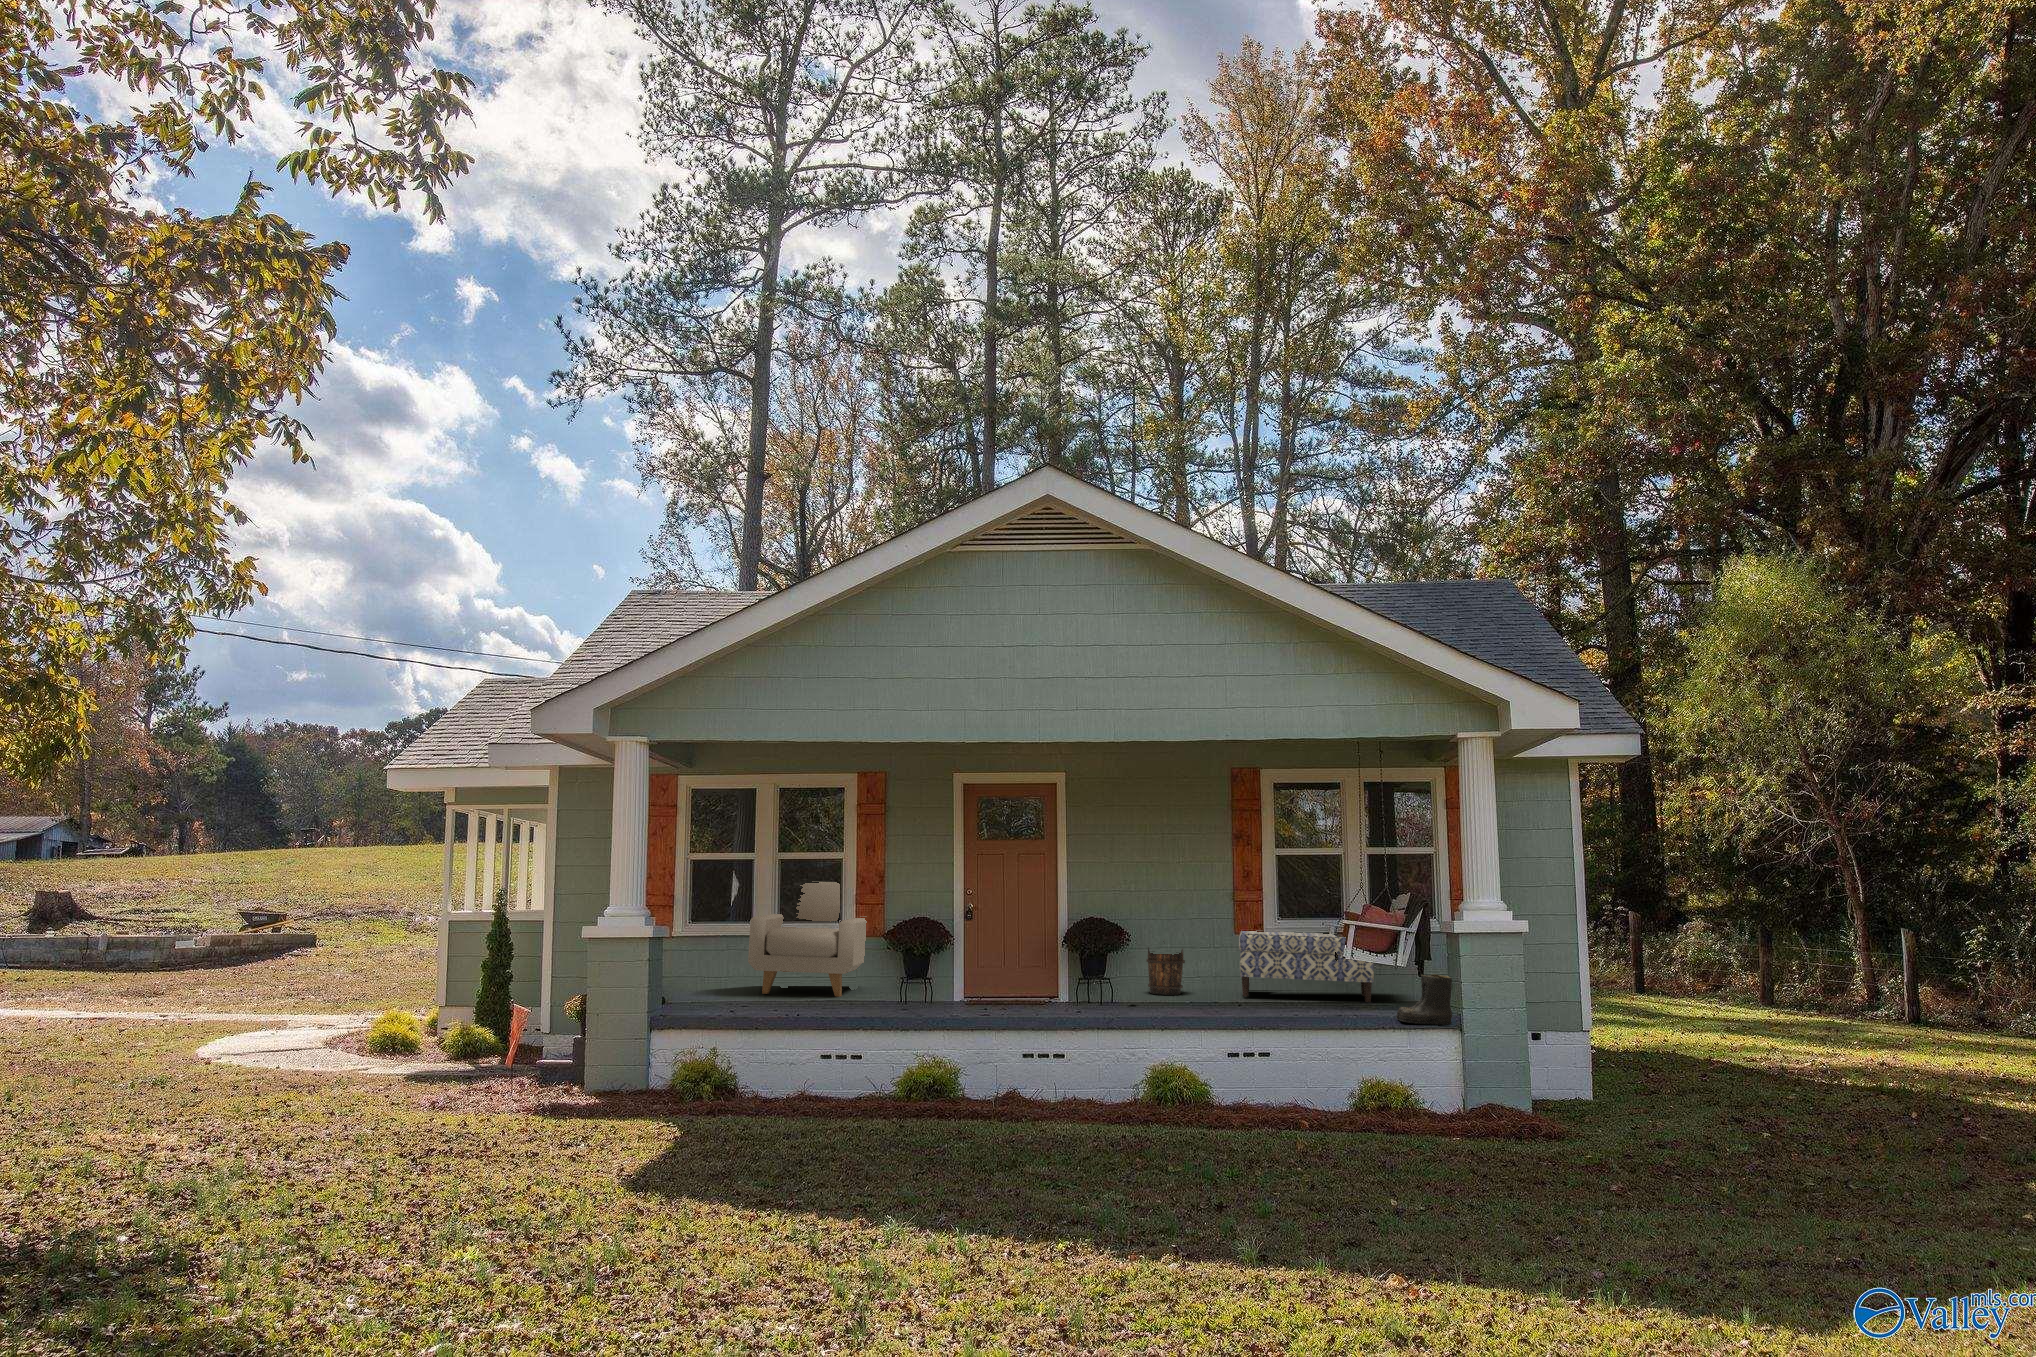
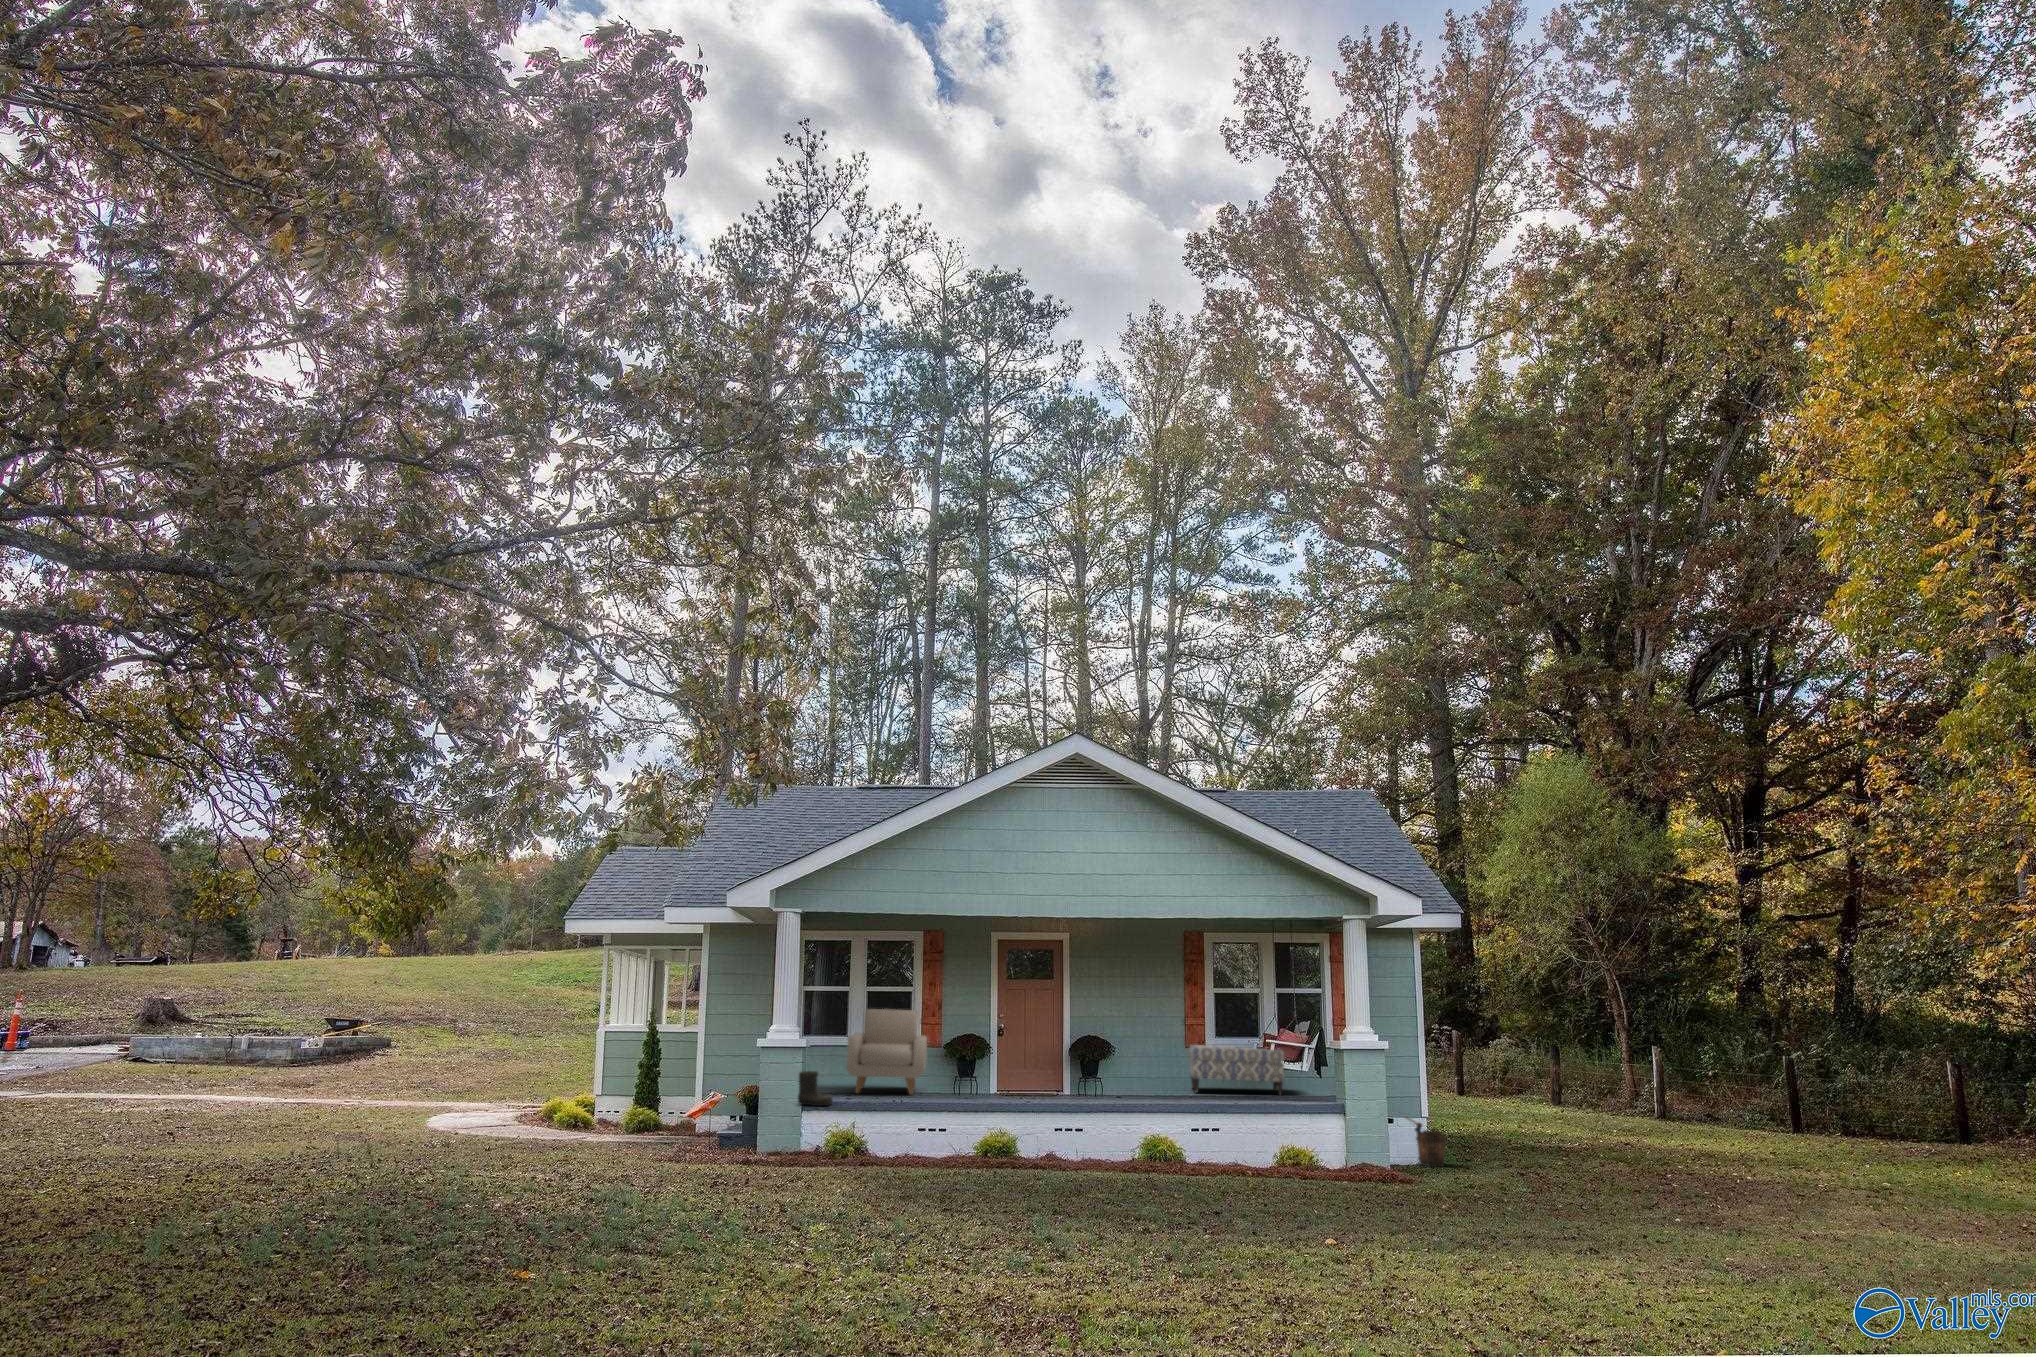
bucket: present [1146,941,1185,995] -> present [1406,1117,1446,1167]
boots: present [1396,974,1452,1025] -> present [798,1071,833,1106]

